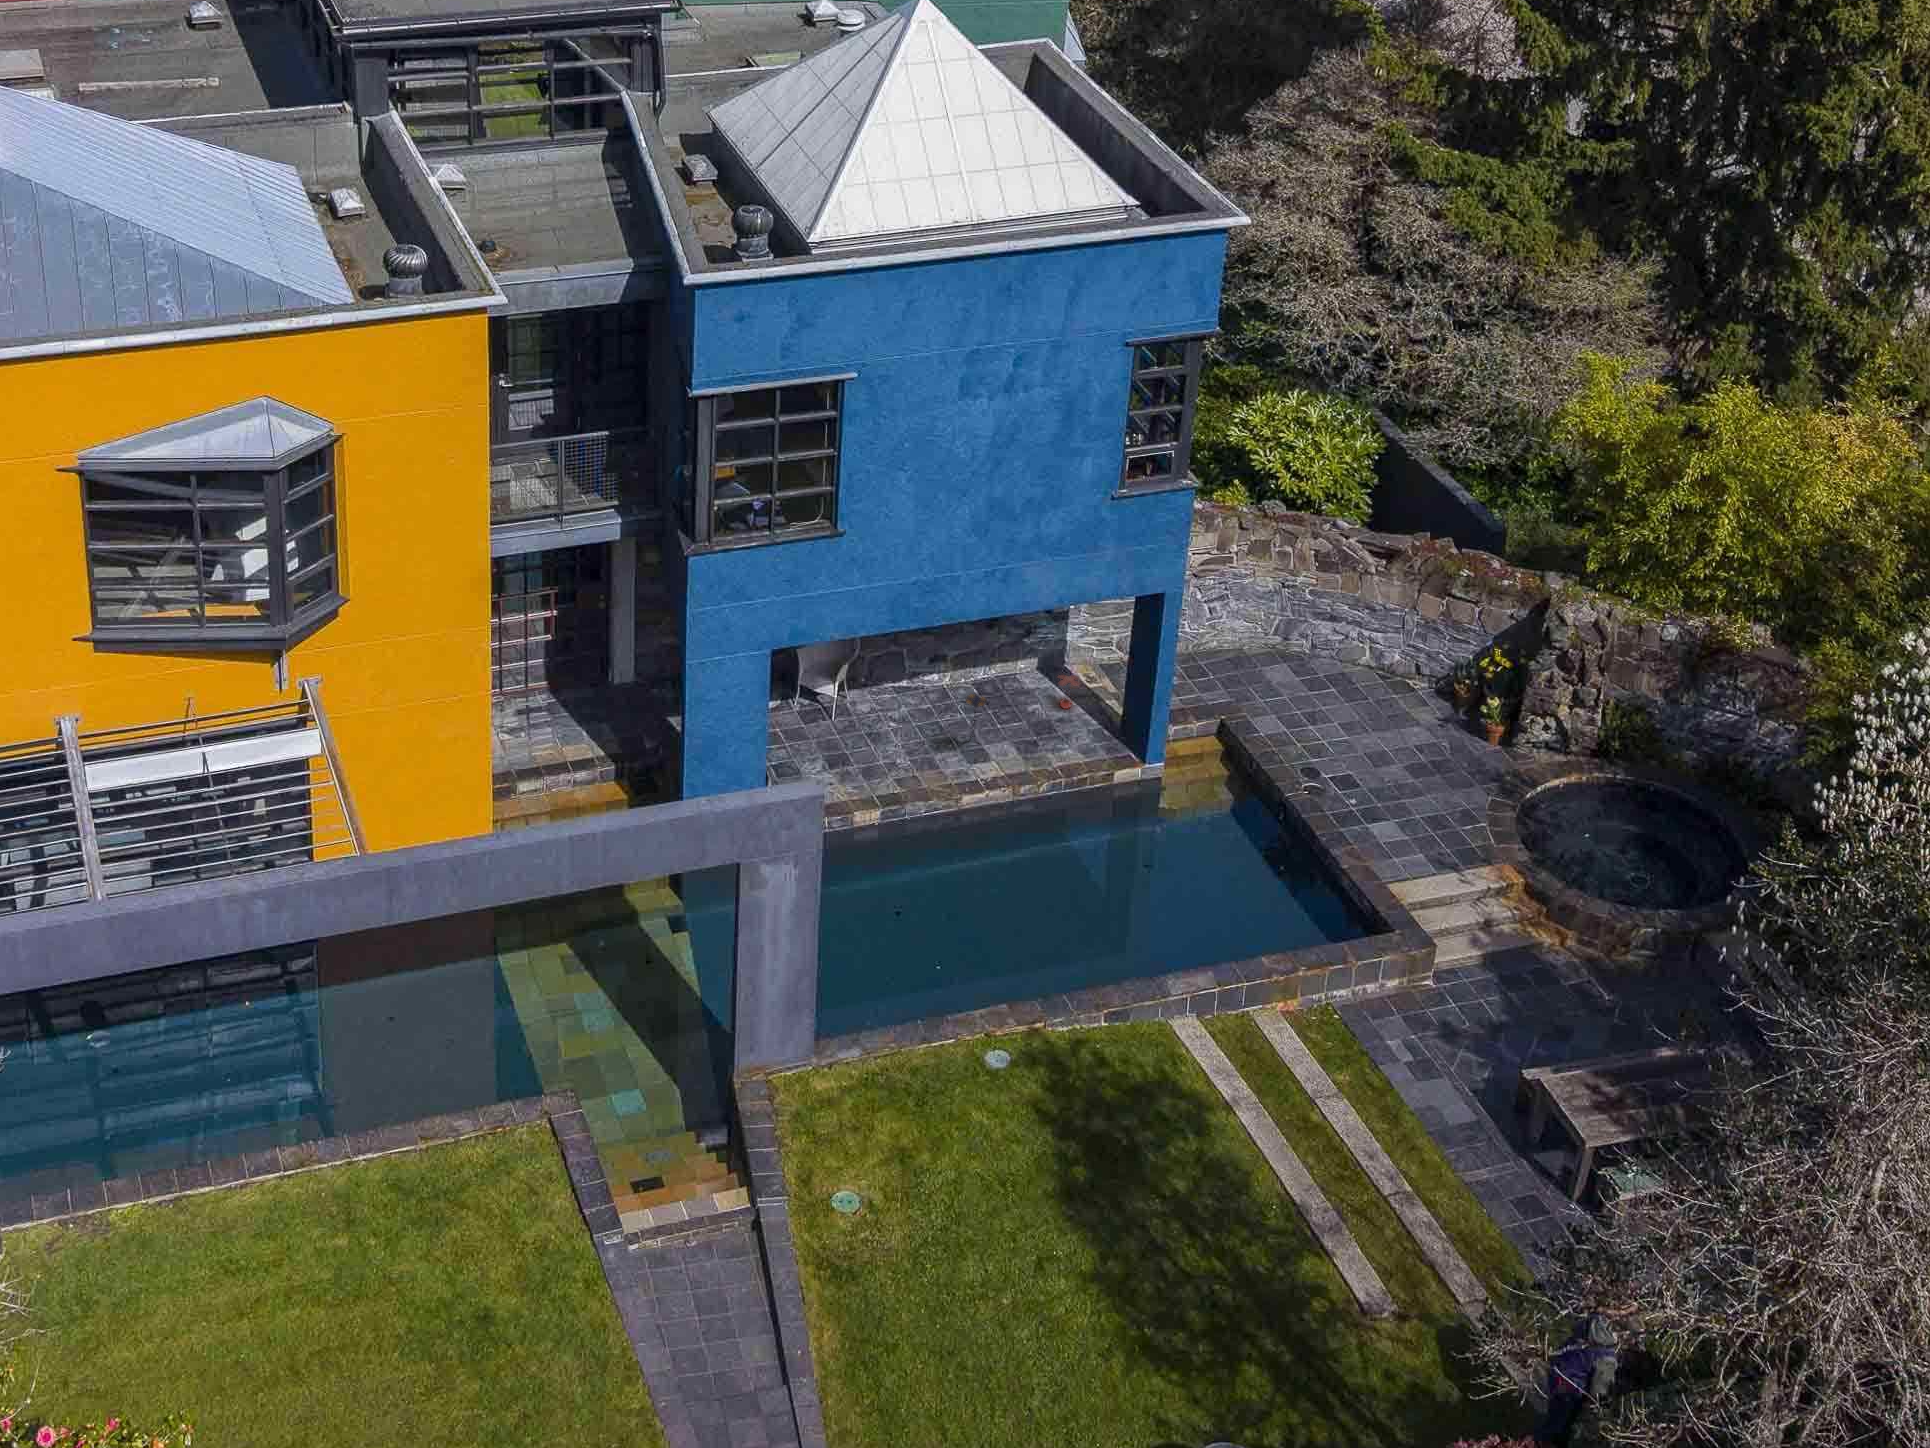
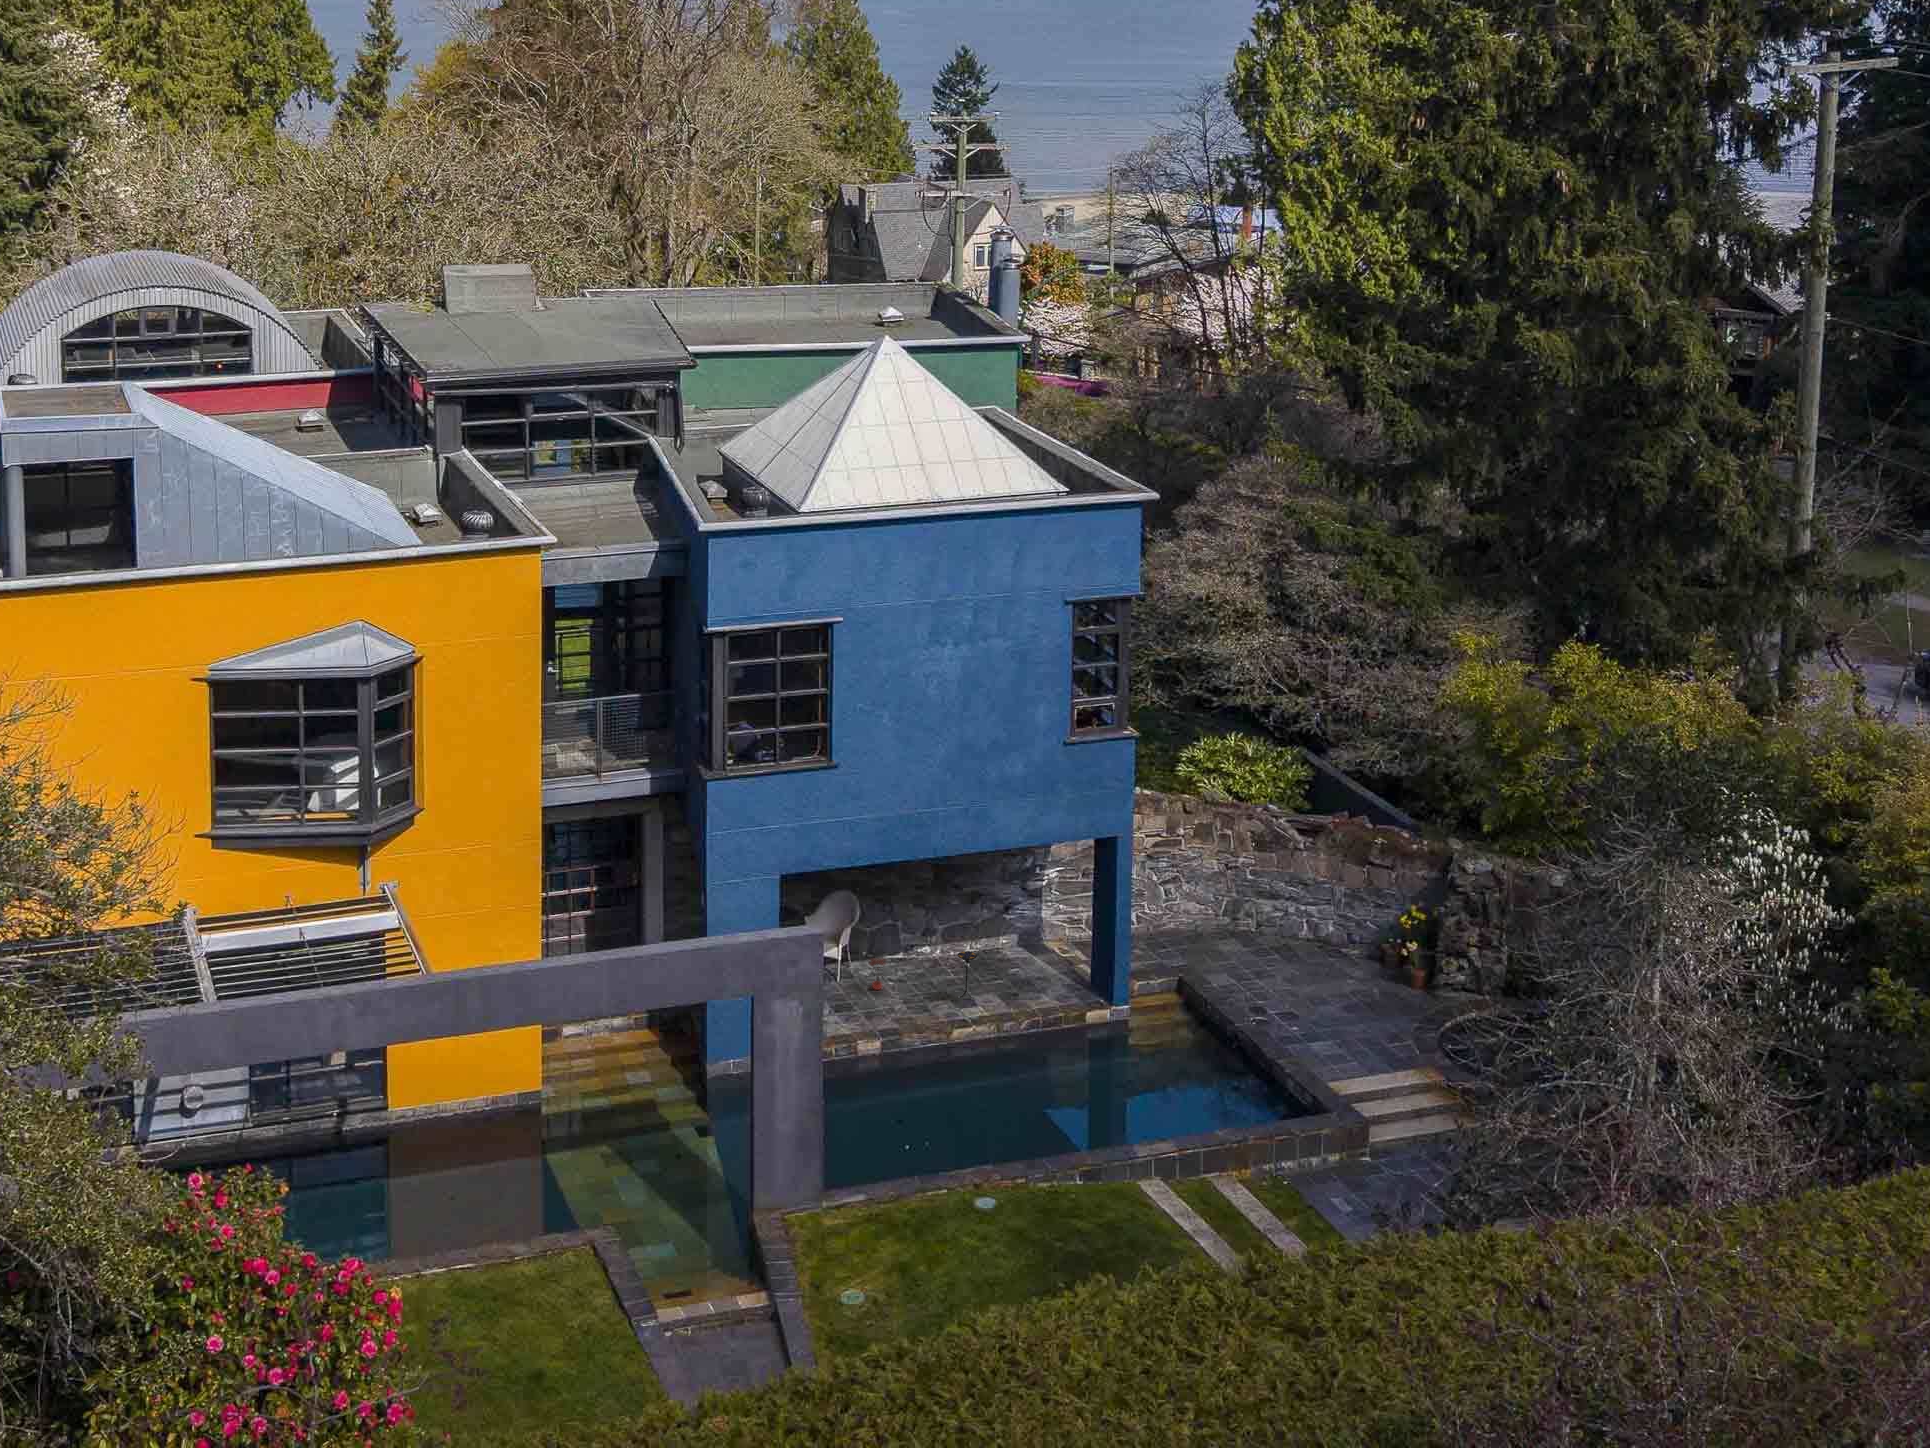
potted plant: present [1059,675,1079,709] -> present [869,958,886,990]

